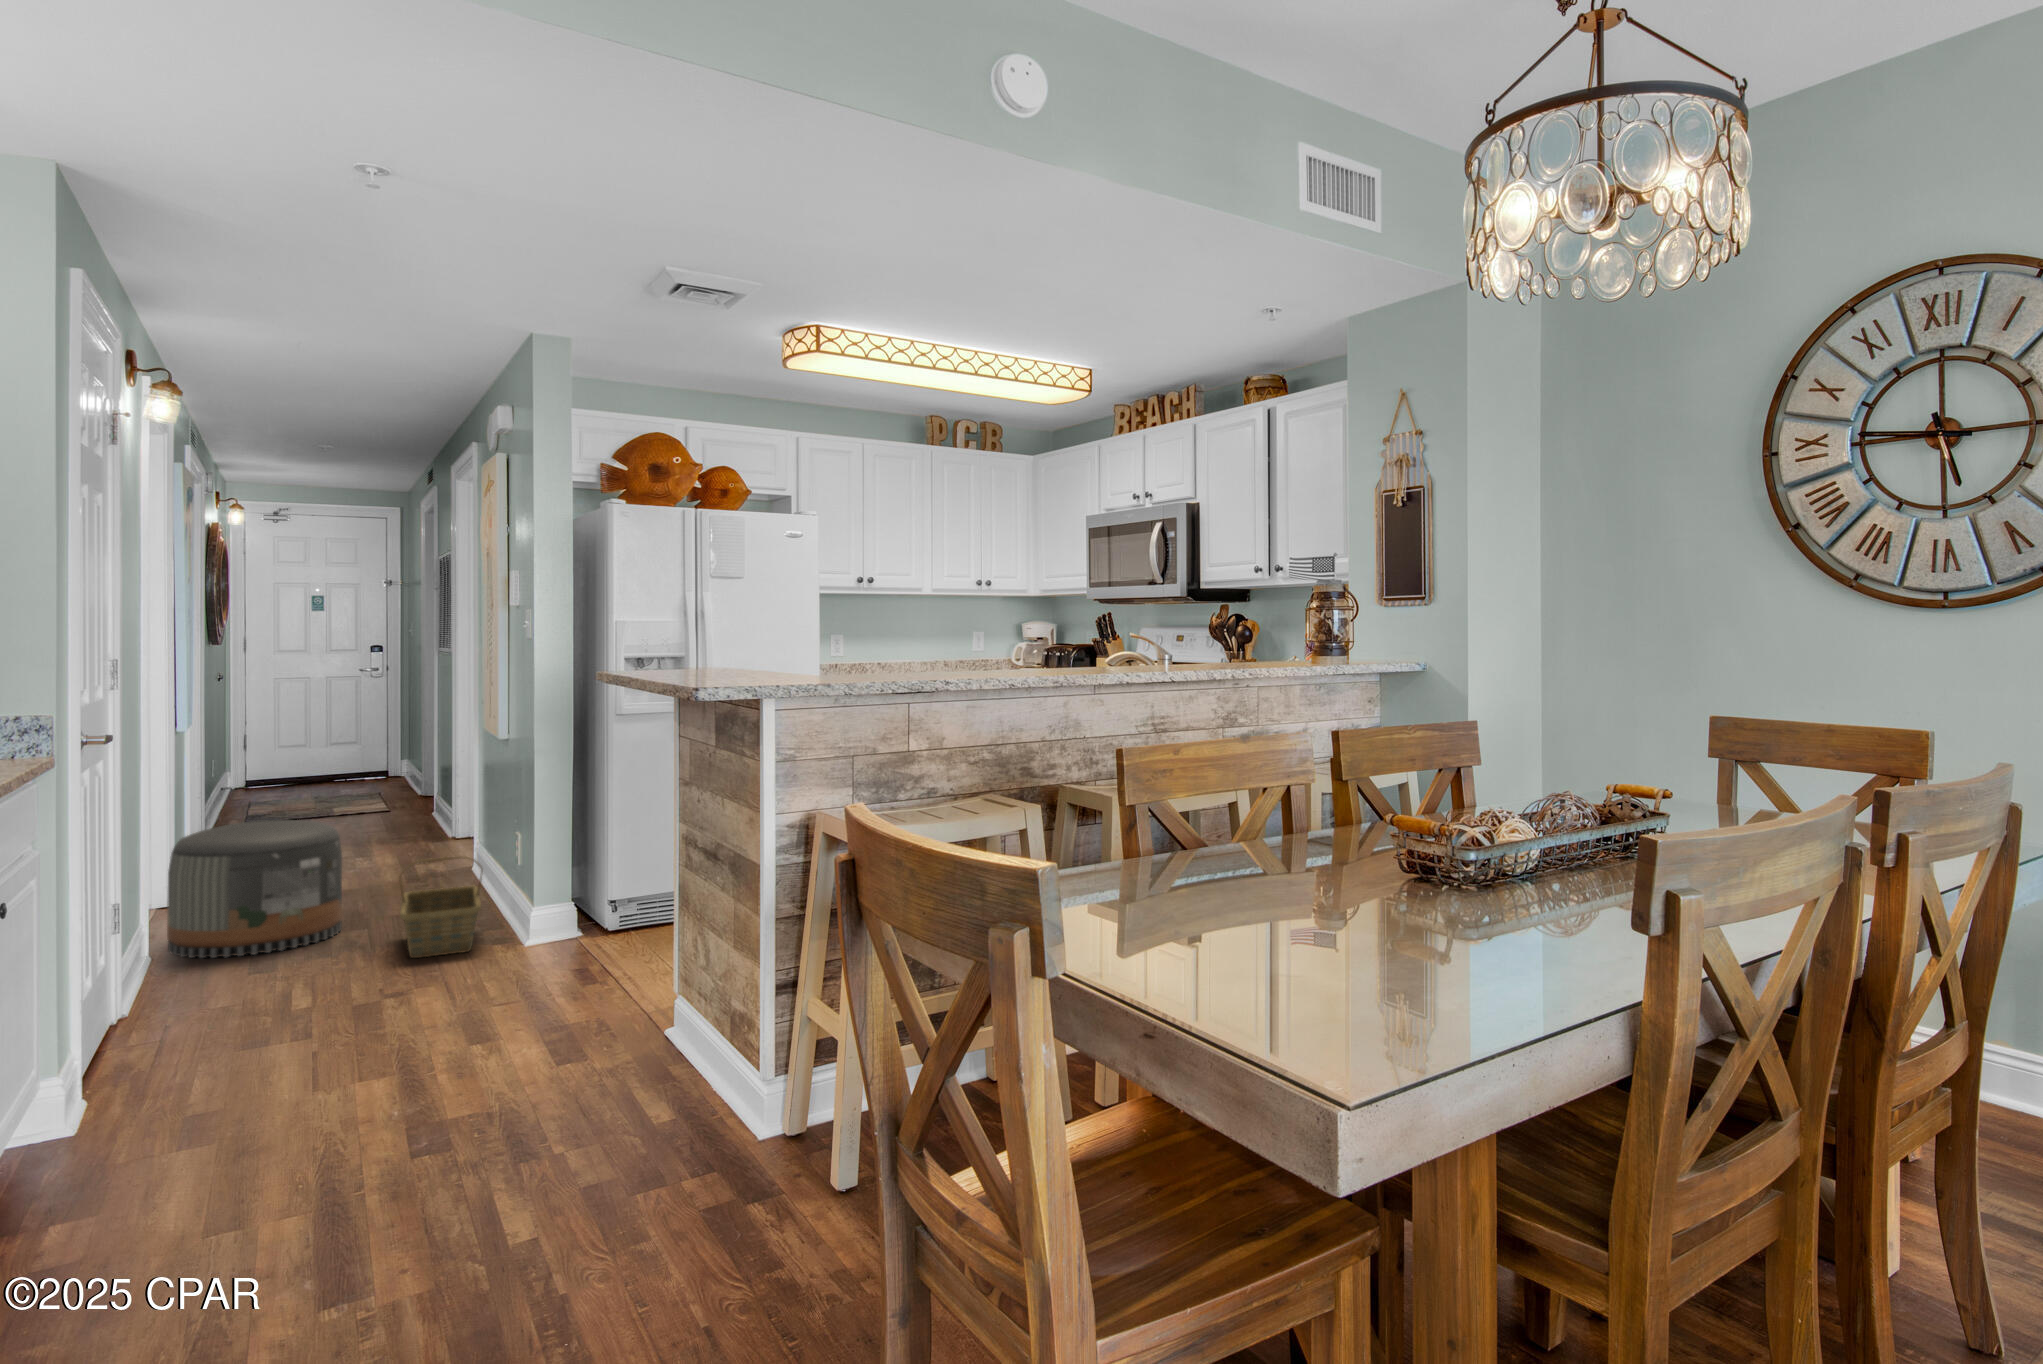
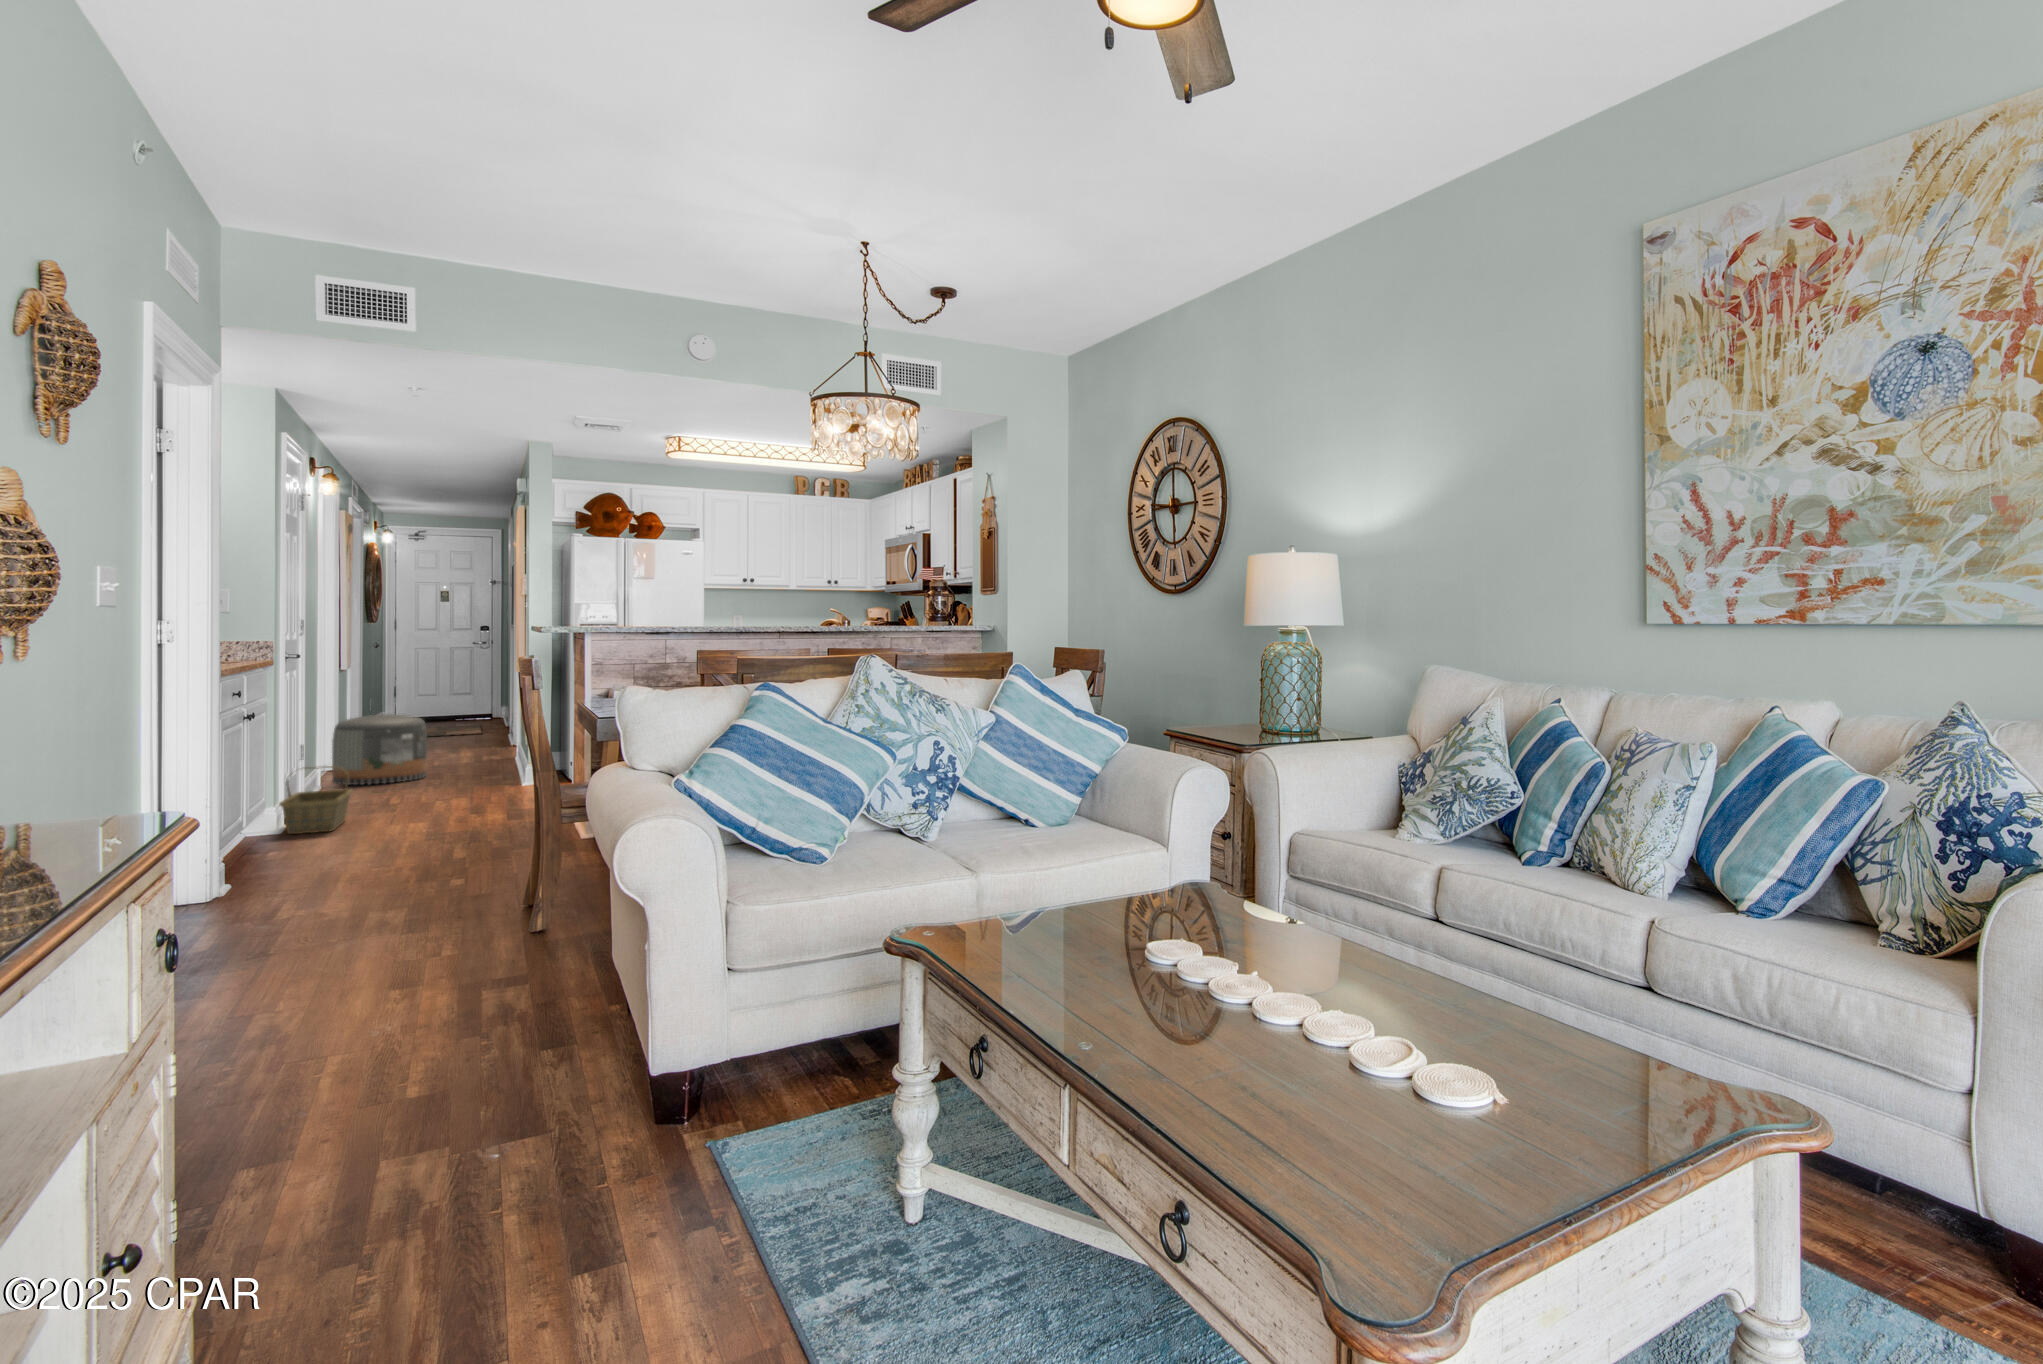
basket: present [400,856,482,958] -> present [279,766,353,834]

